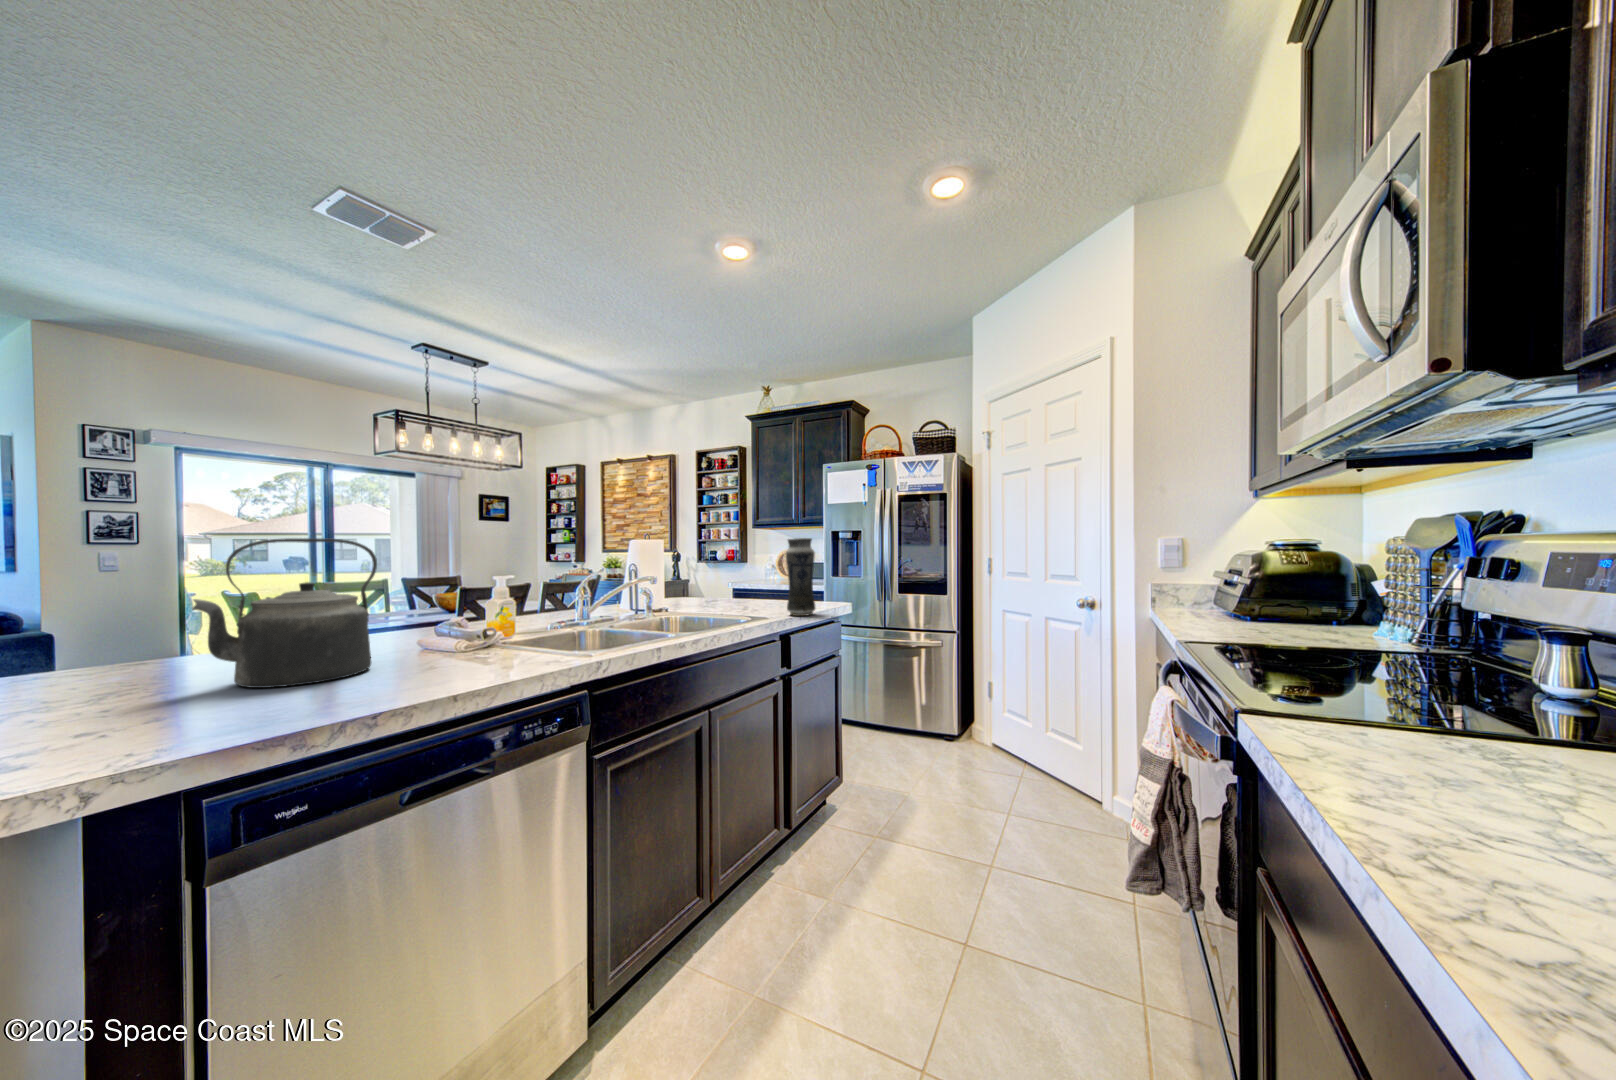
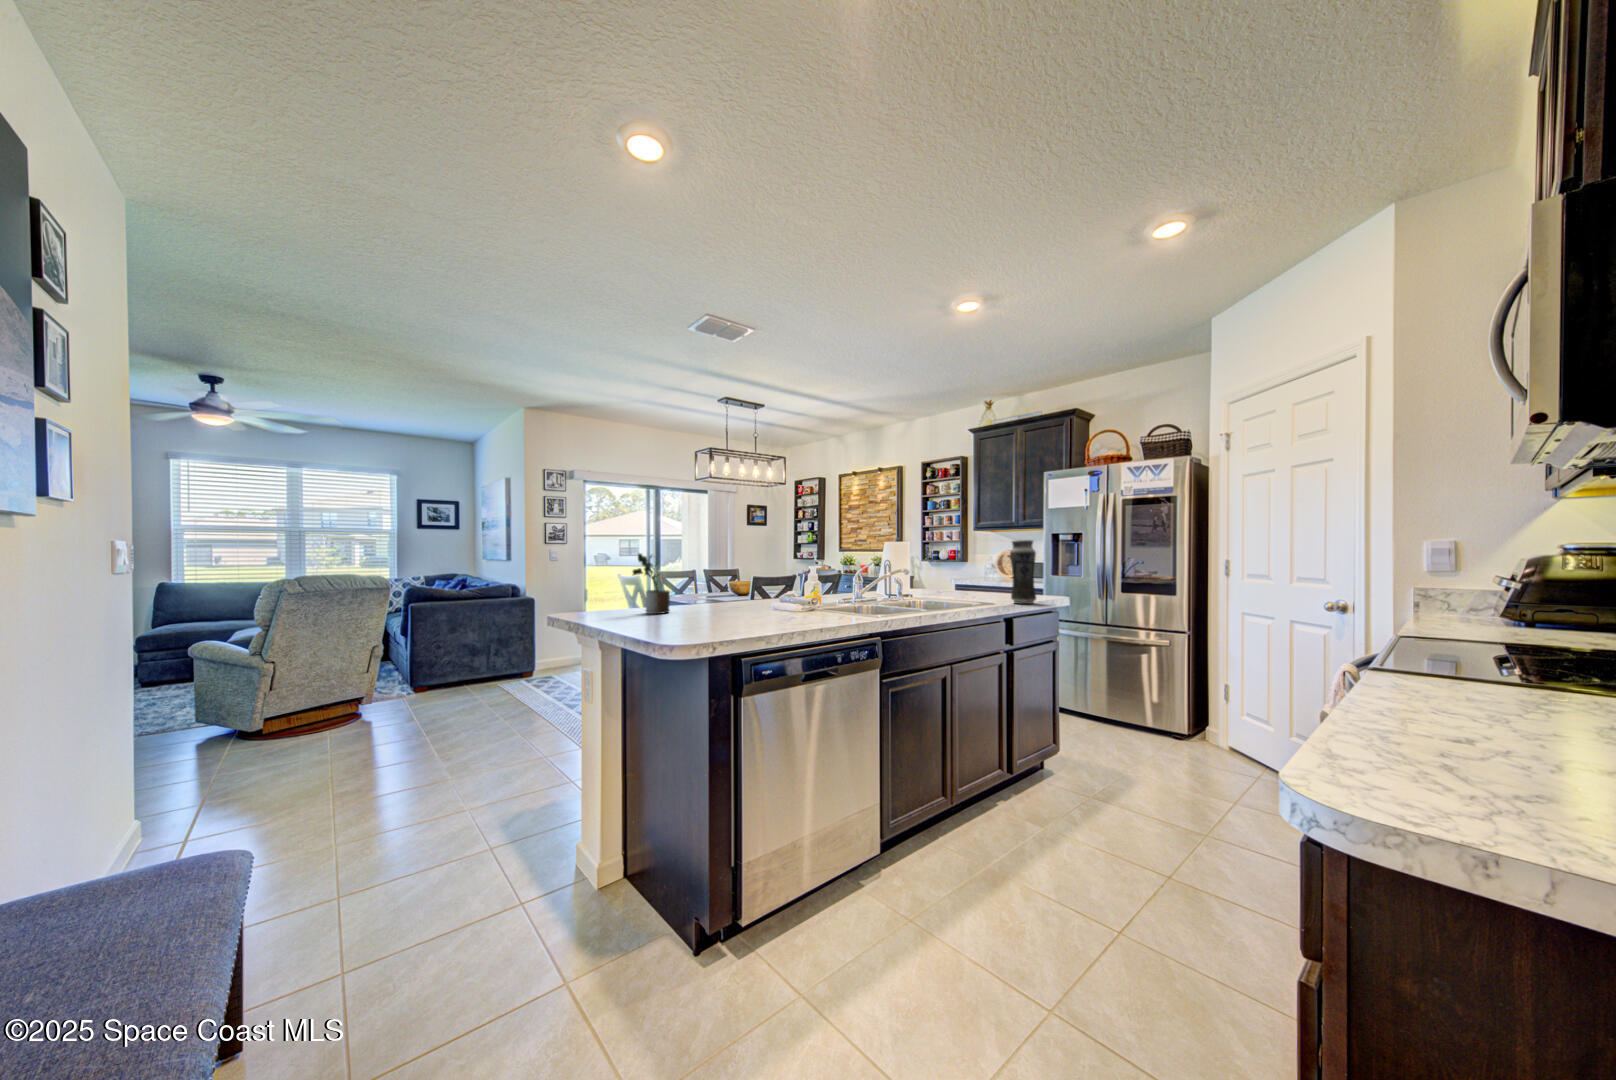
kettle: present [193,538,377,688] -> none [686,540,757,620]
potted plant: none [81,566,197,680] -> present [633,554,670,614]

